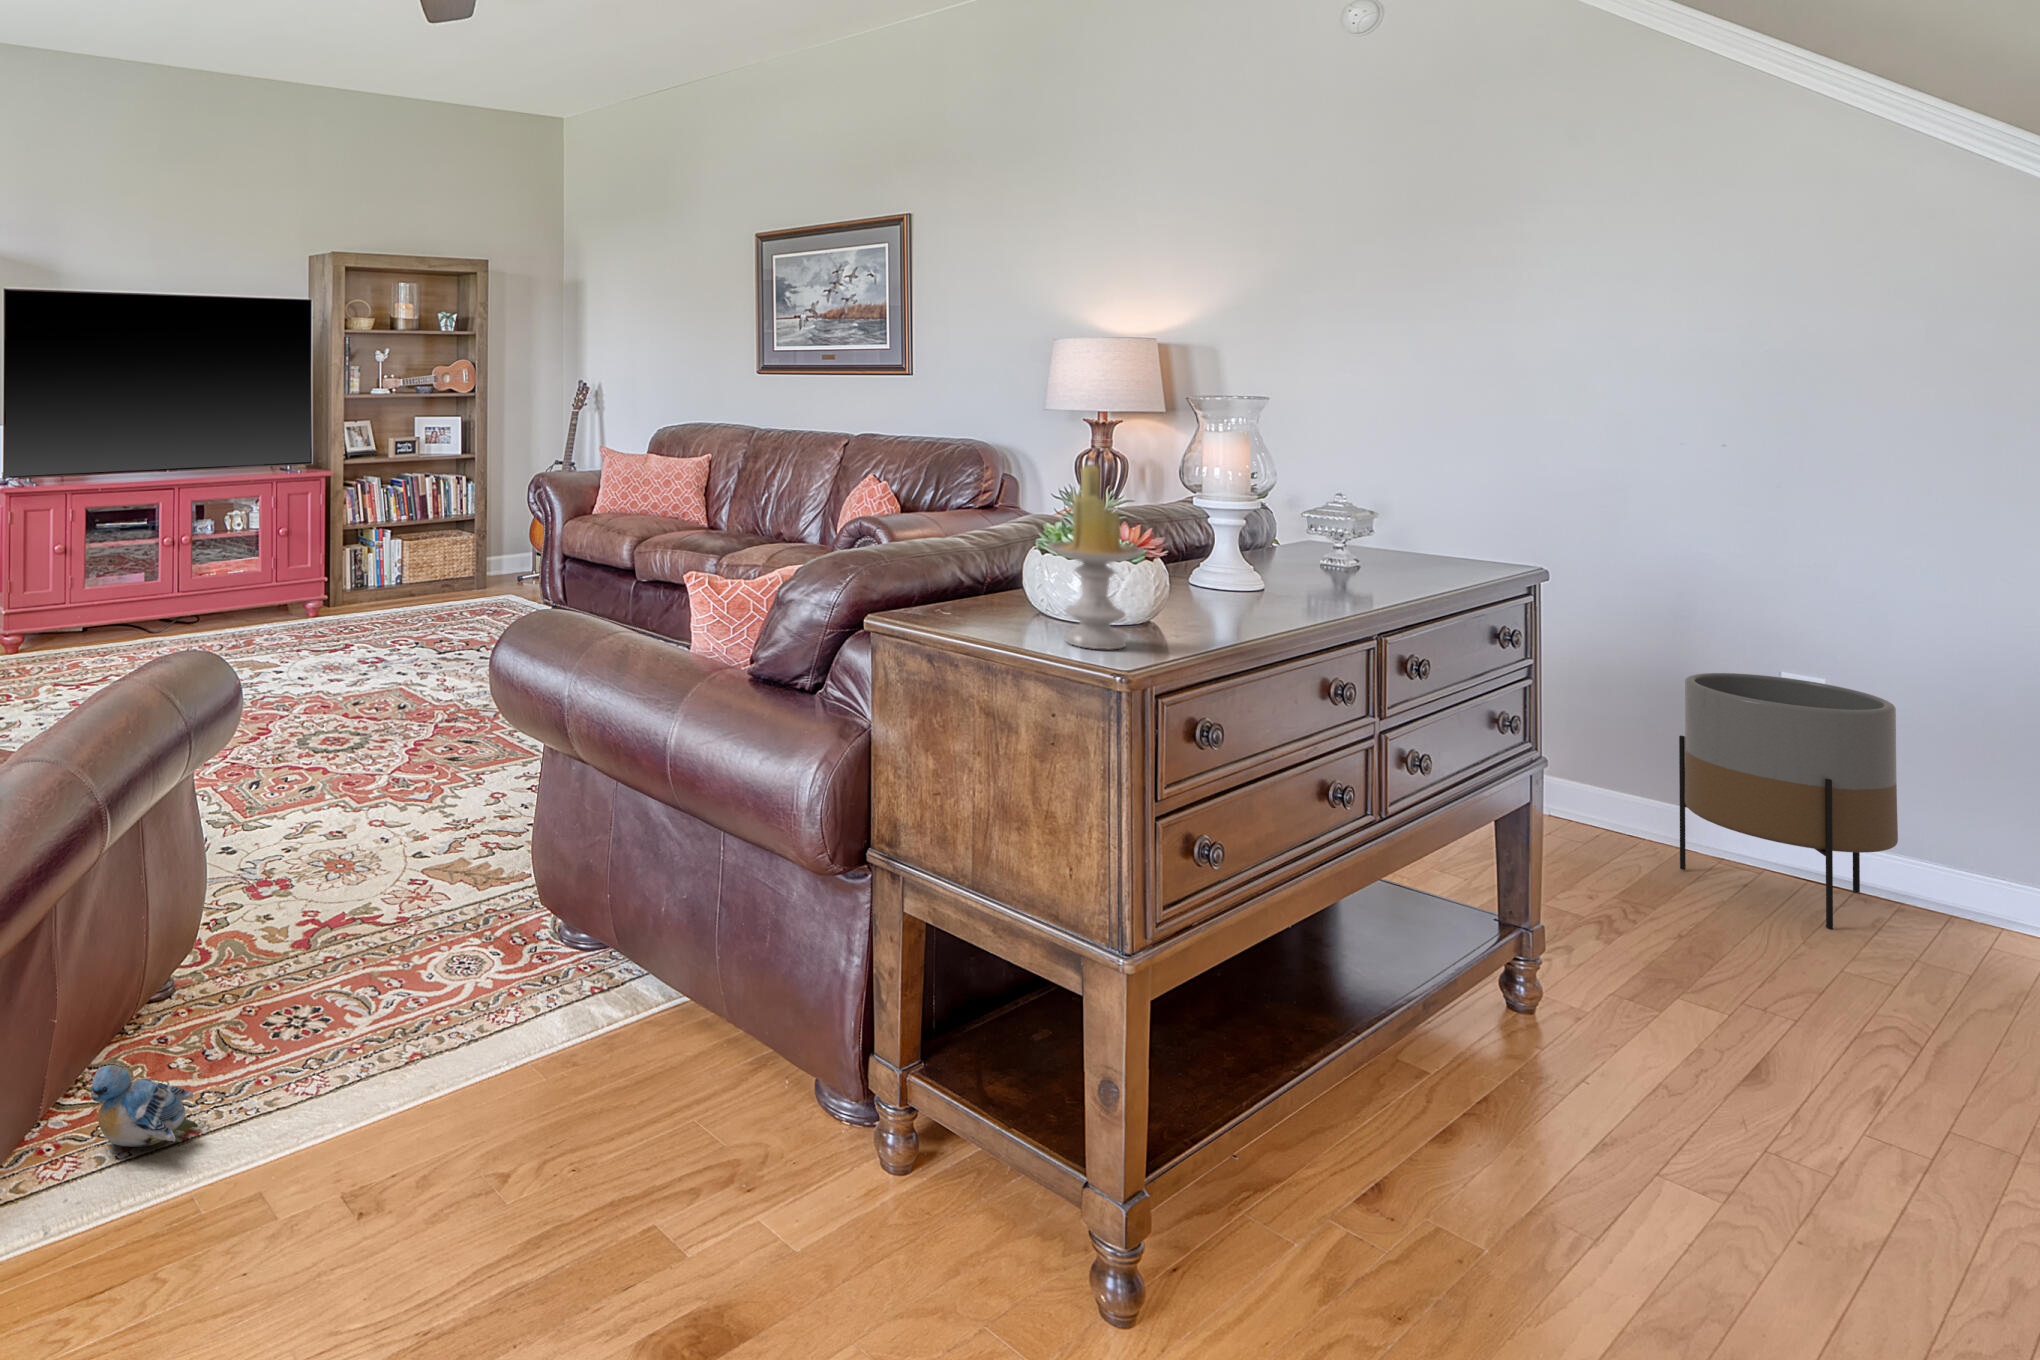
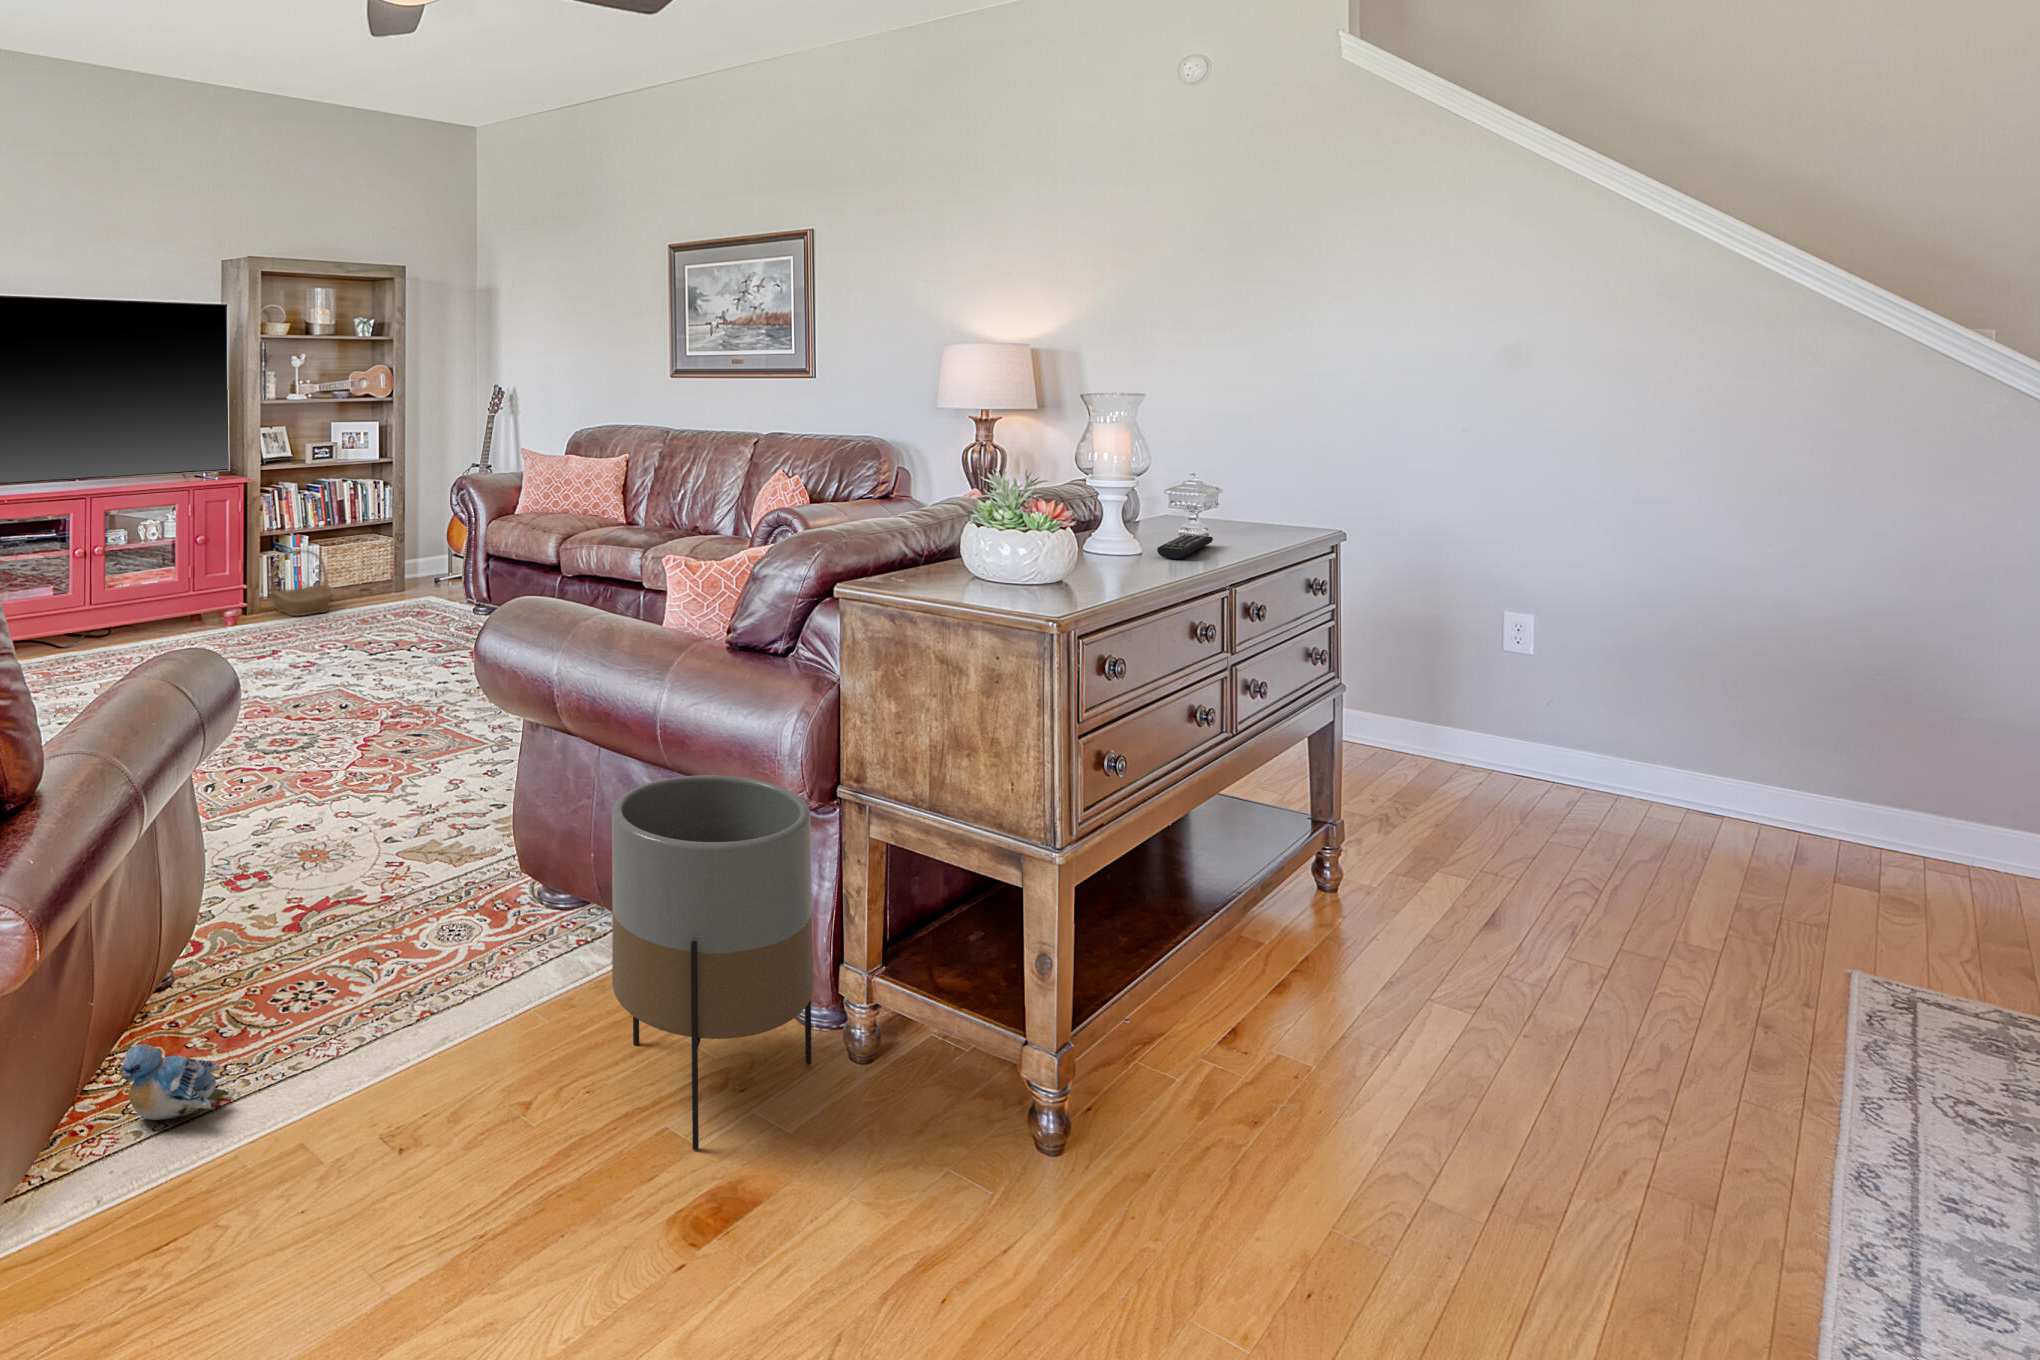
candle: present [1047,465,1144,649] -> none [985,449,1064,601]
basket: none [349,544,412,611] -> present [269,550,335,616]
remote control: none [1281,570,1358,601] -> present [1157,535,1213,559]
planter: present [1679,673,1898,929] -> present [612,775,813,1150]

